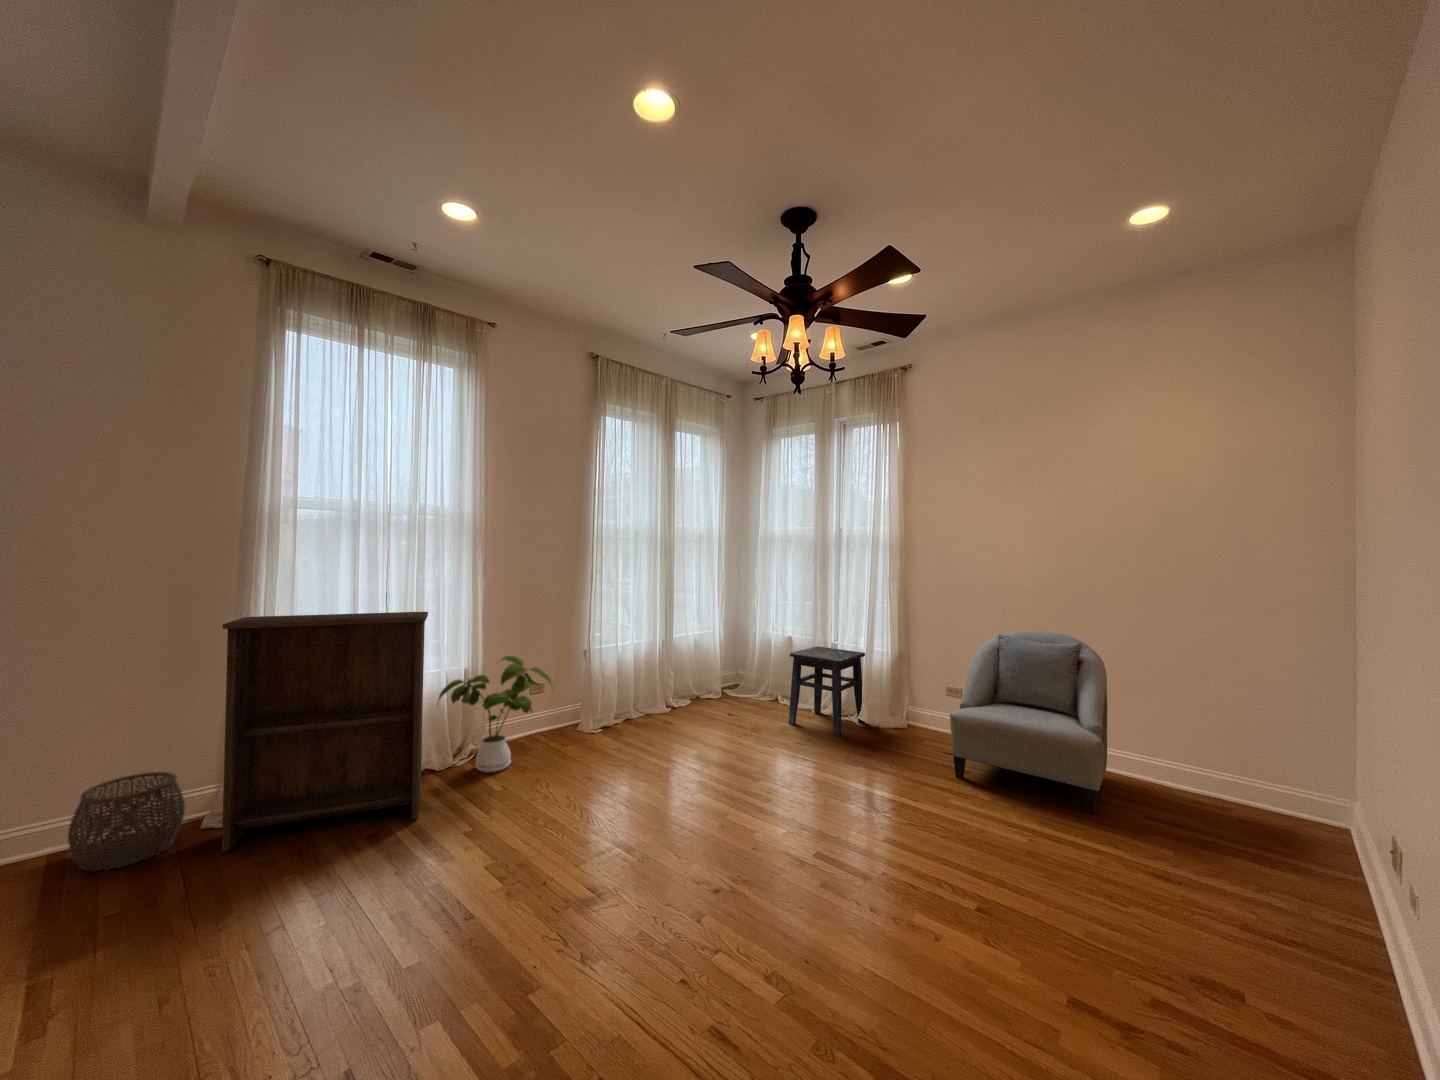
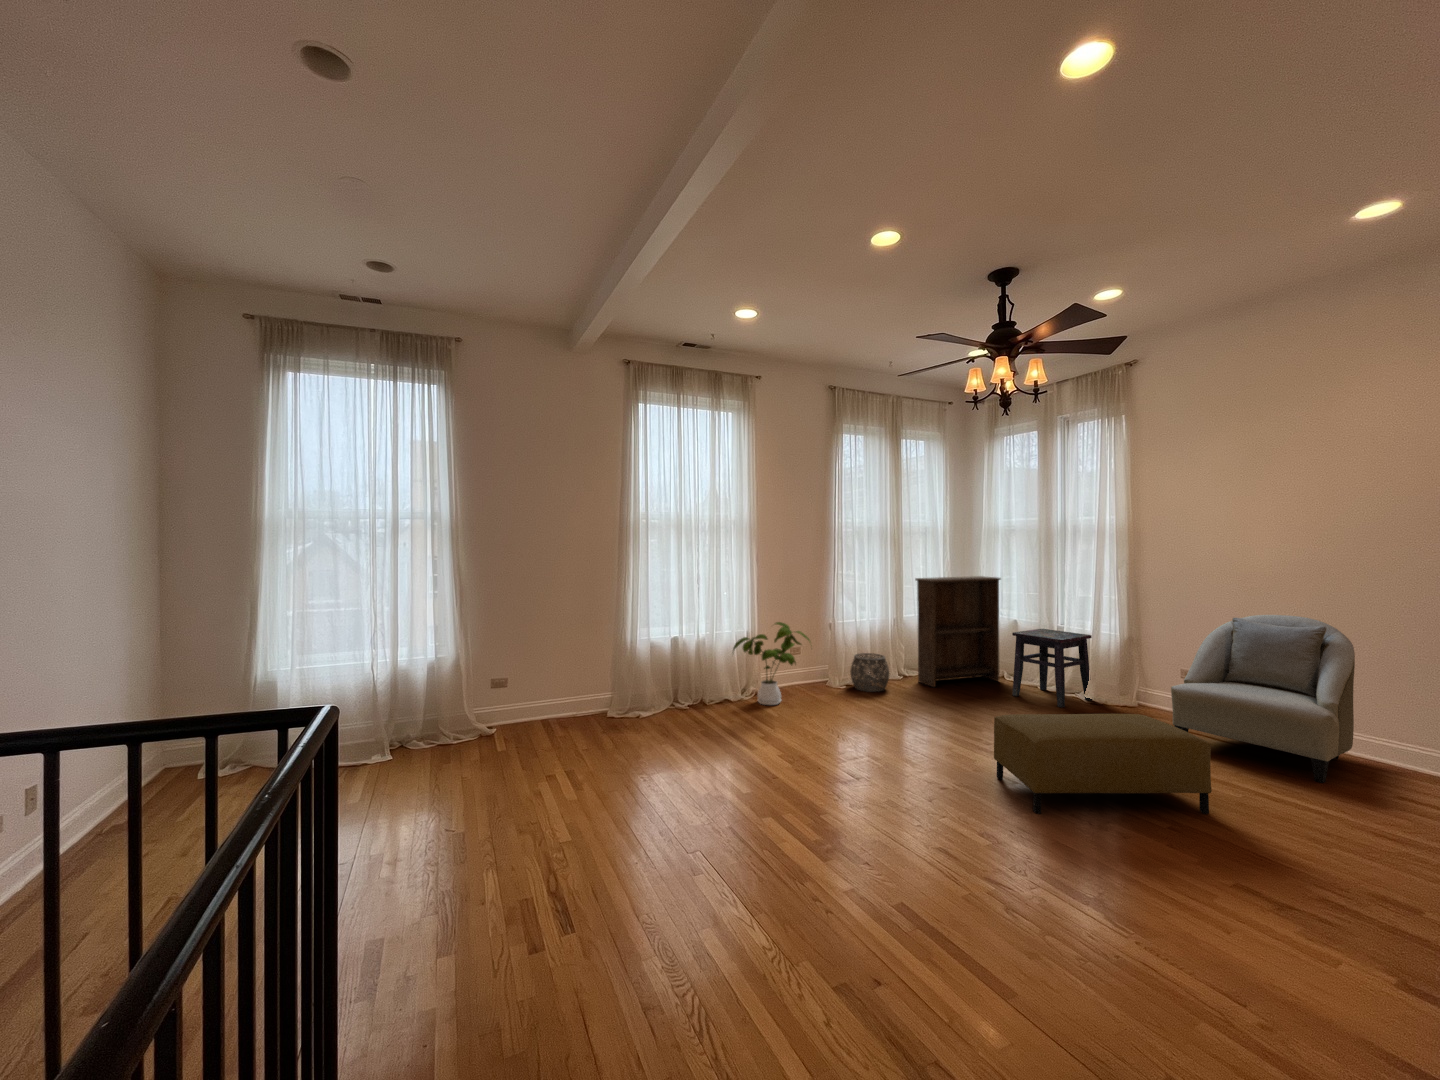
bookshelf: present [222,612,428,852] -> present [915,576,1001,687]
ottoman: none [781,762,1026,938] -> present [994,714,1212,814]
woven basket: present [68,772,185,871] -> present [850,653,889,692]

